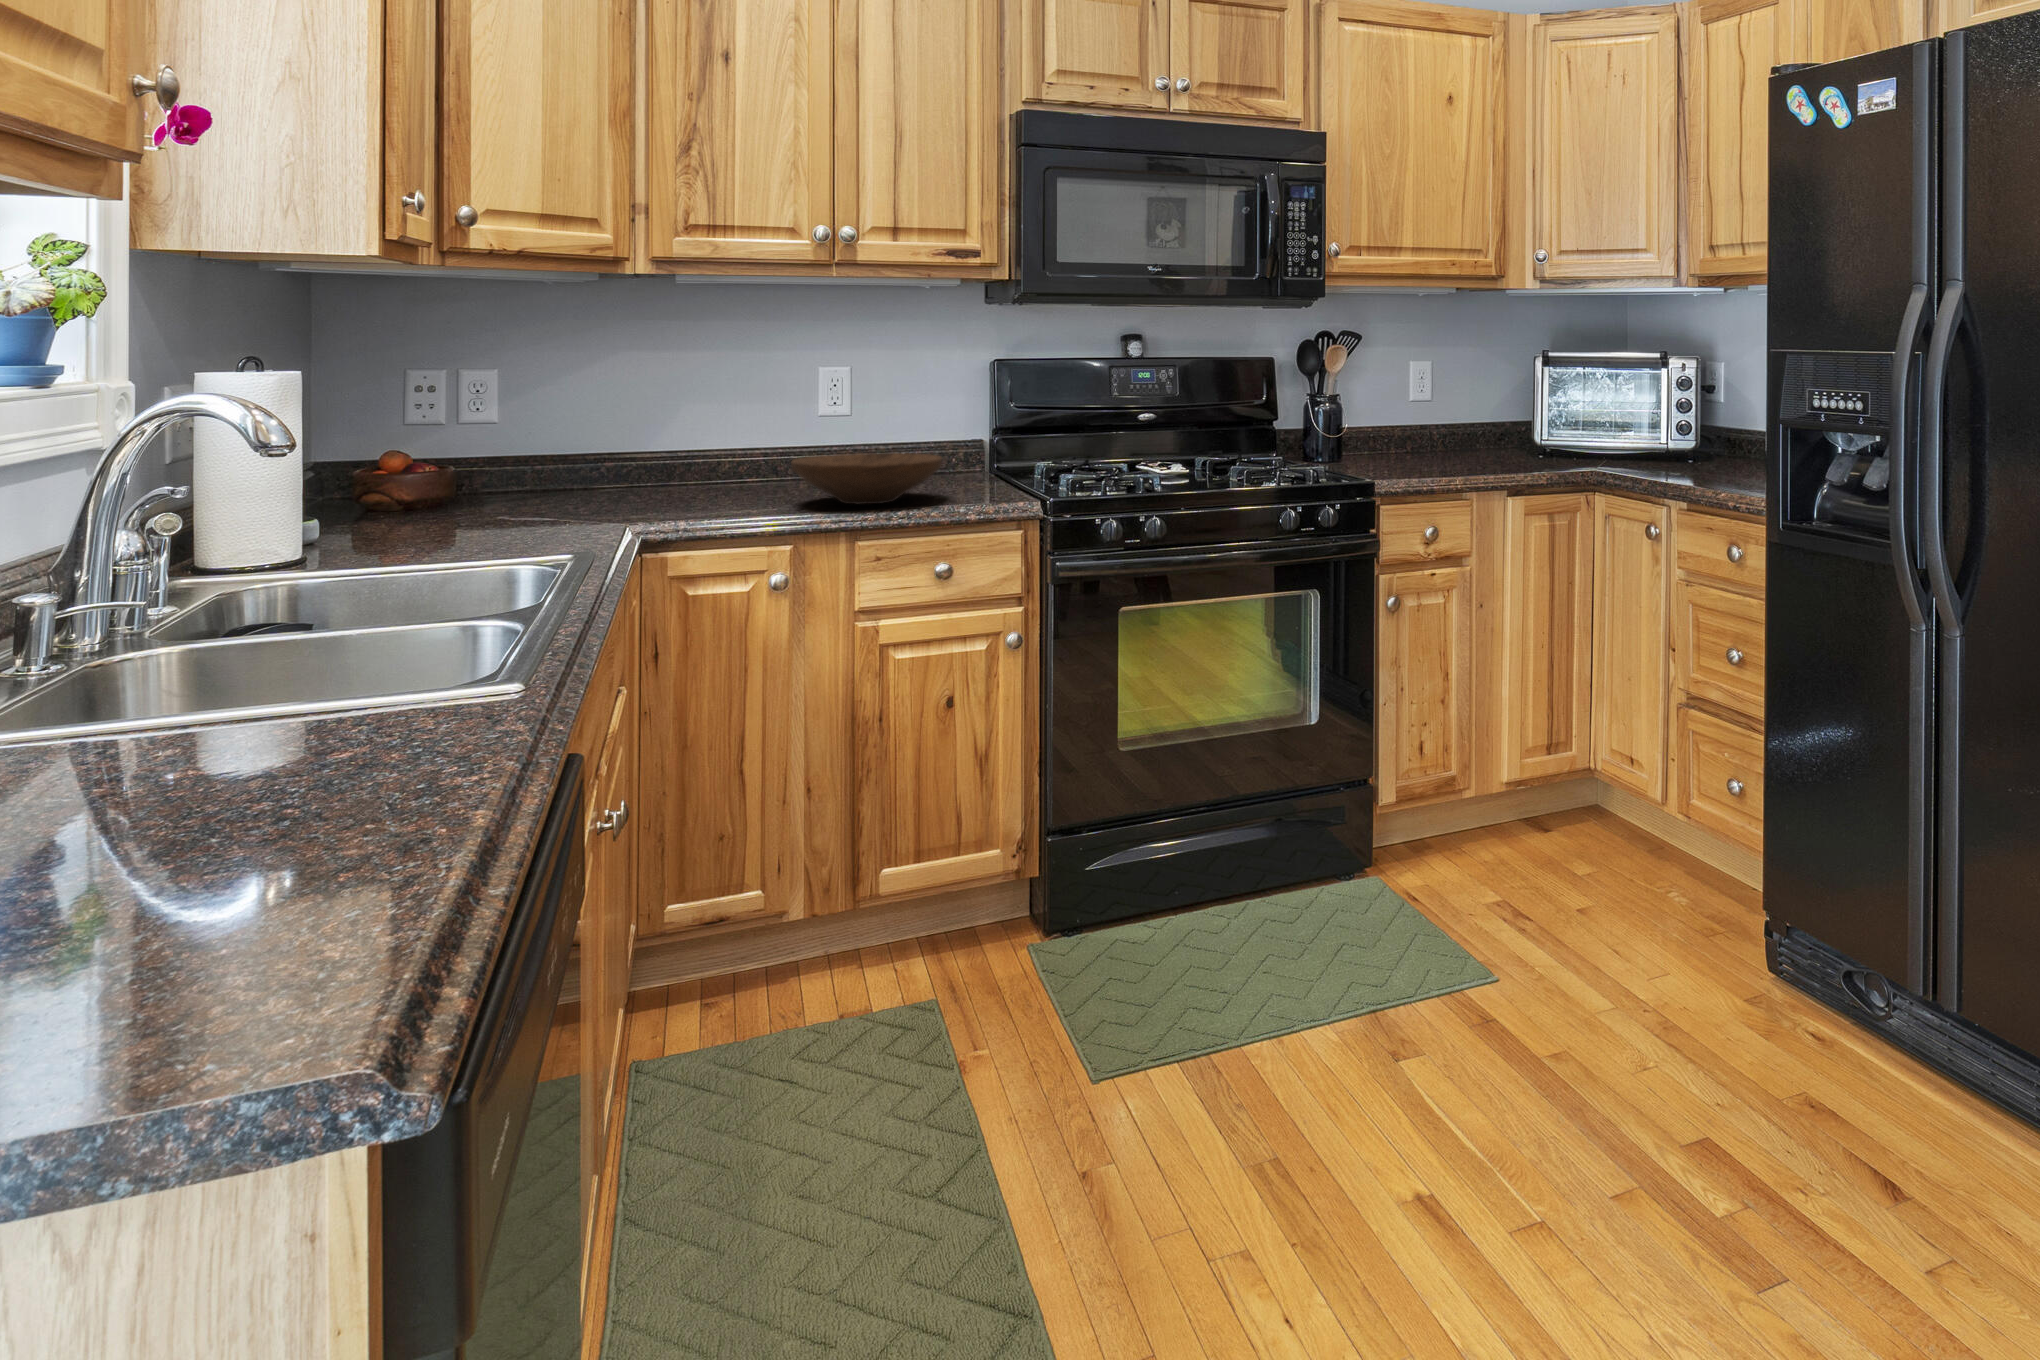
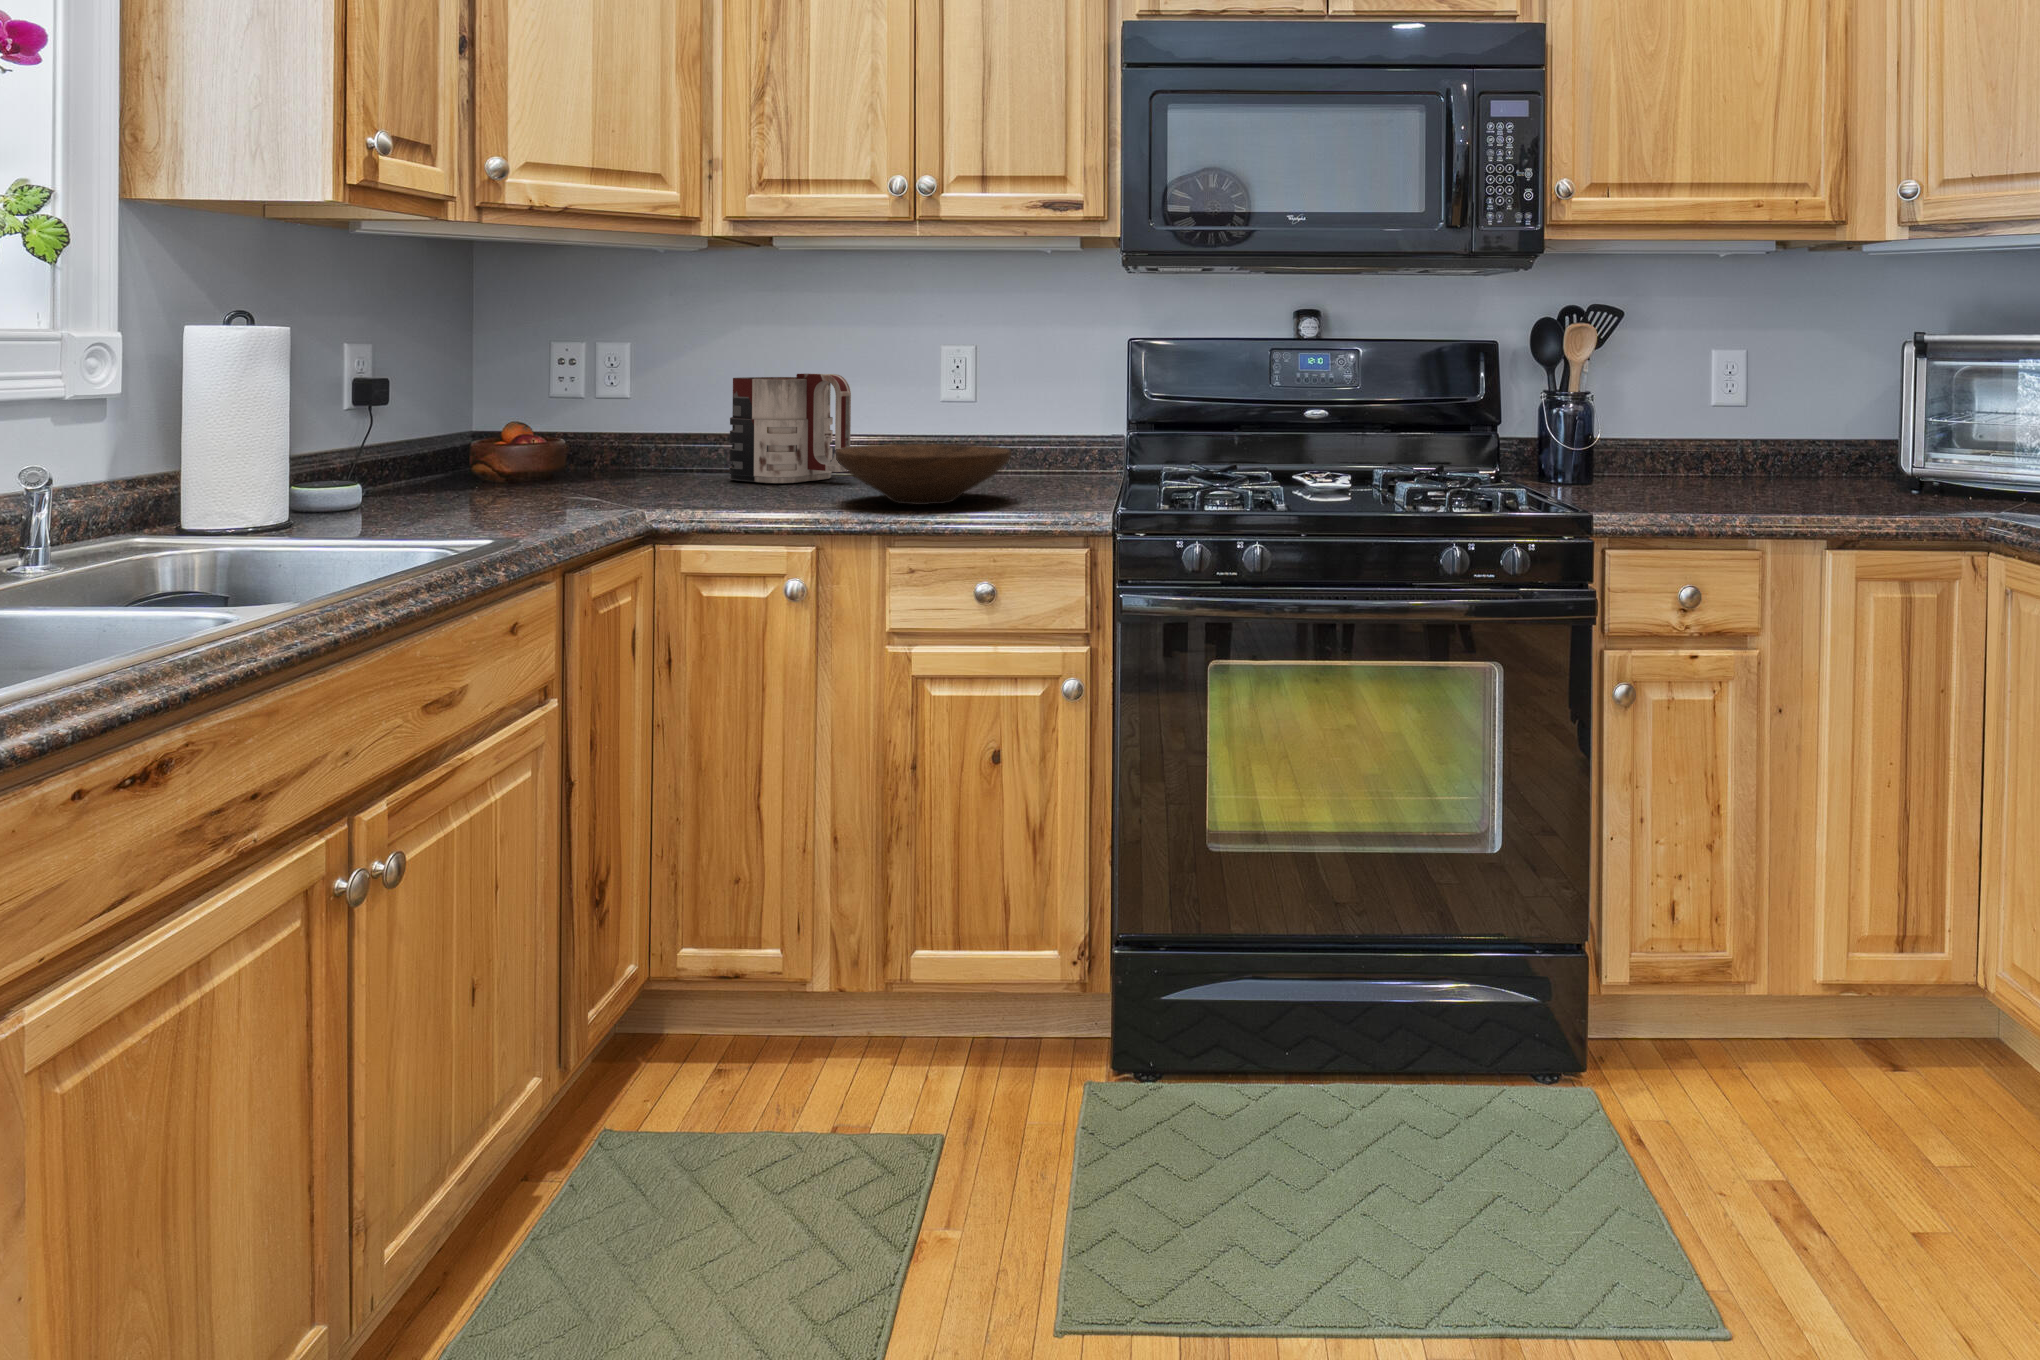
mug: none [636,395,762,495] -> present [729,374,851,483]

